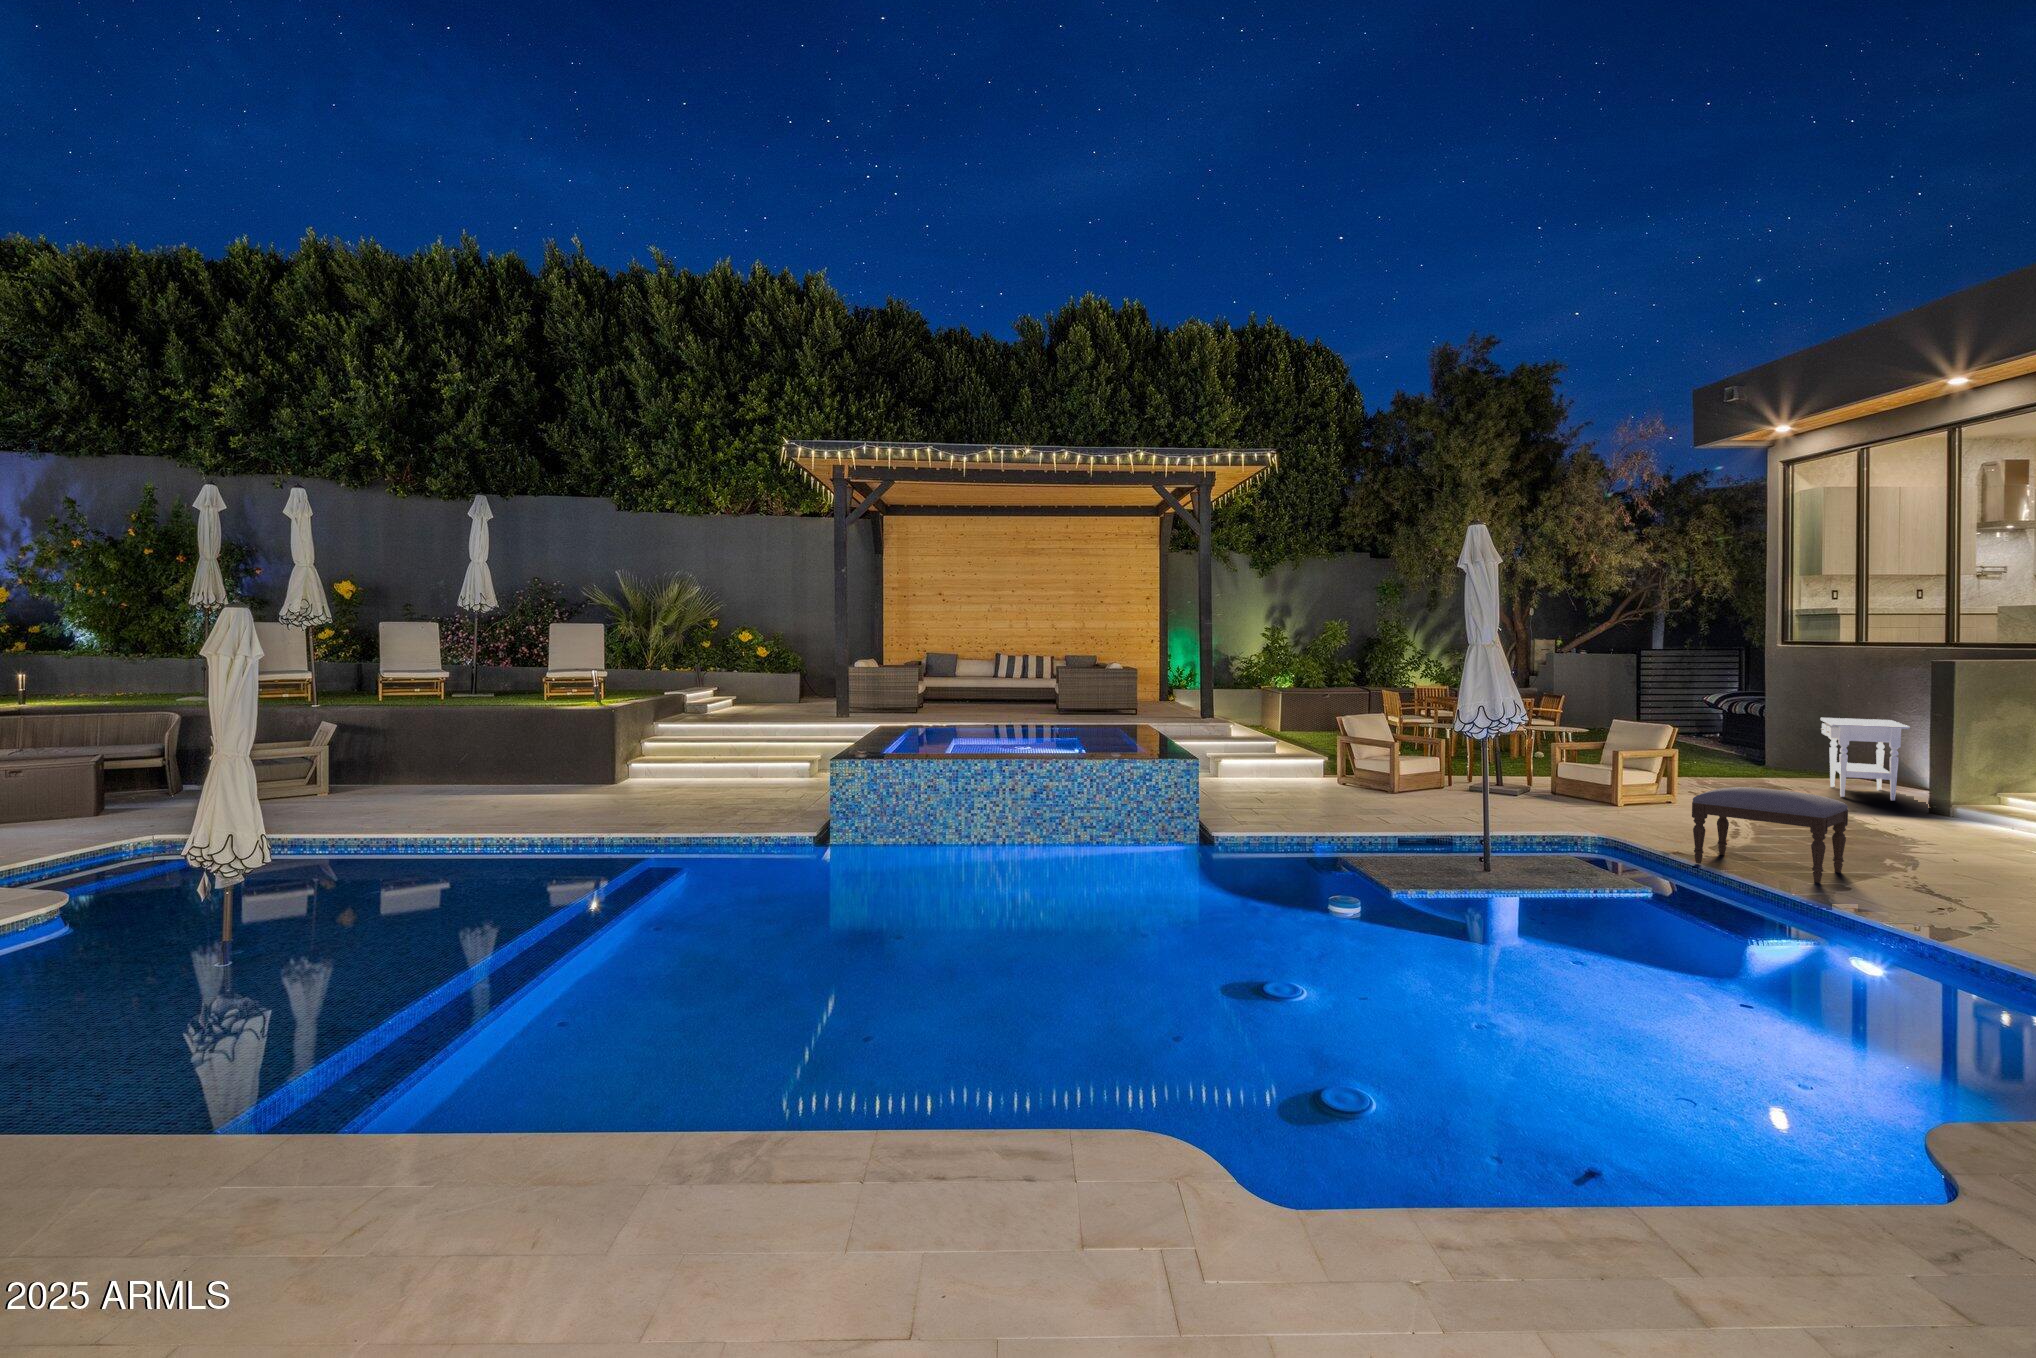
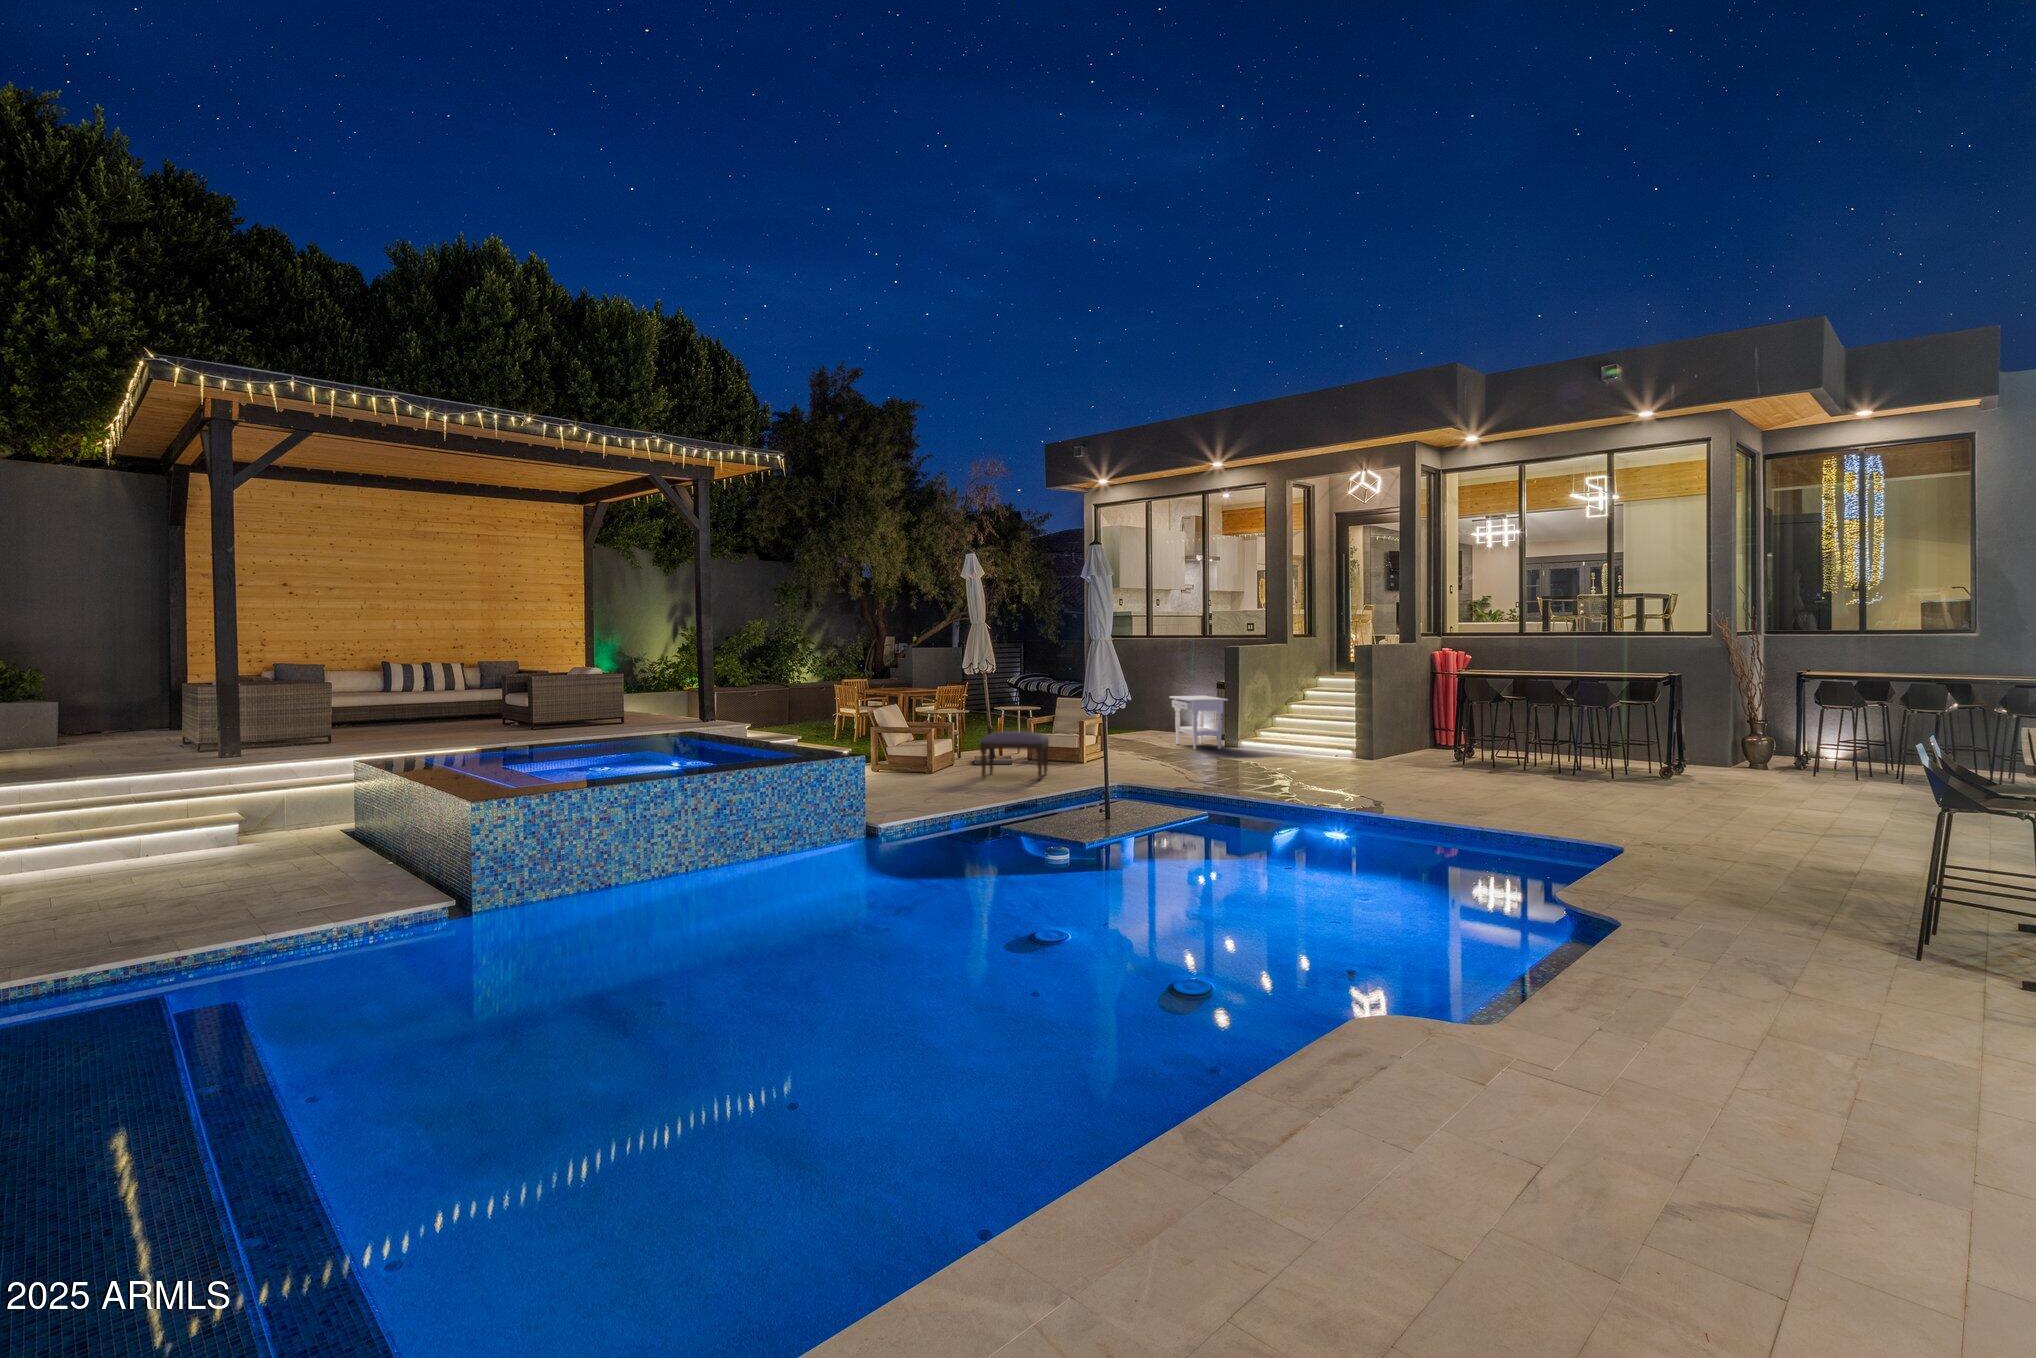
ottoman: present [1692,787,1848,883] -> present [980,731,1049,779]

